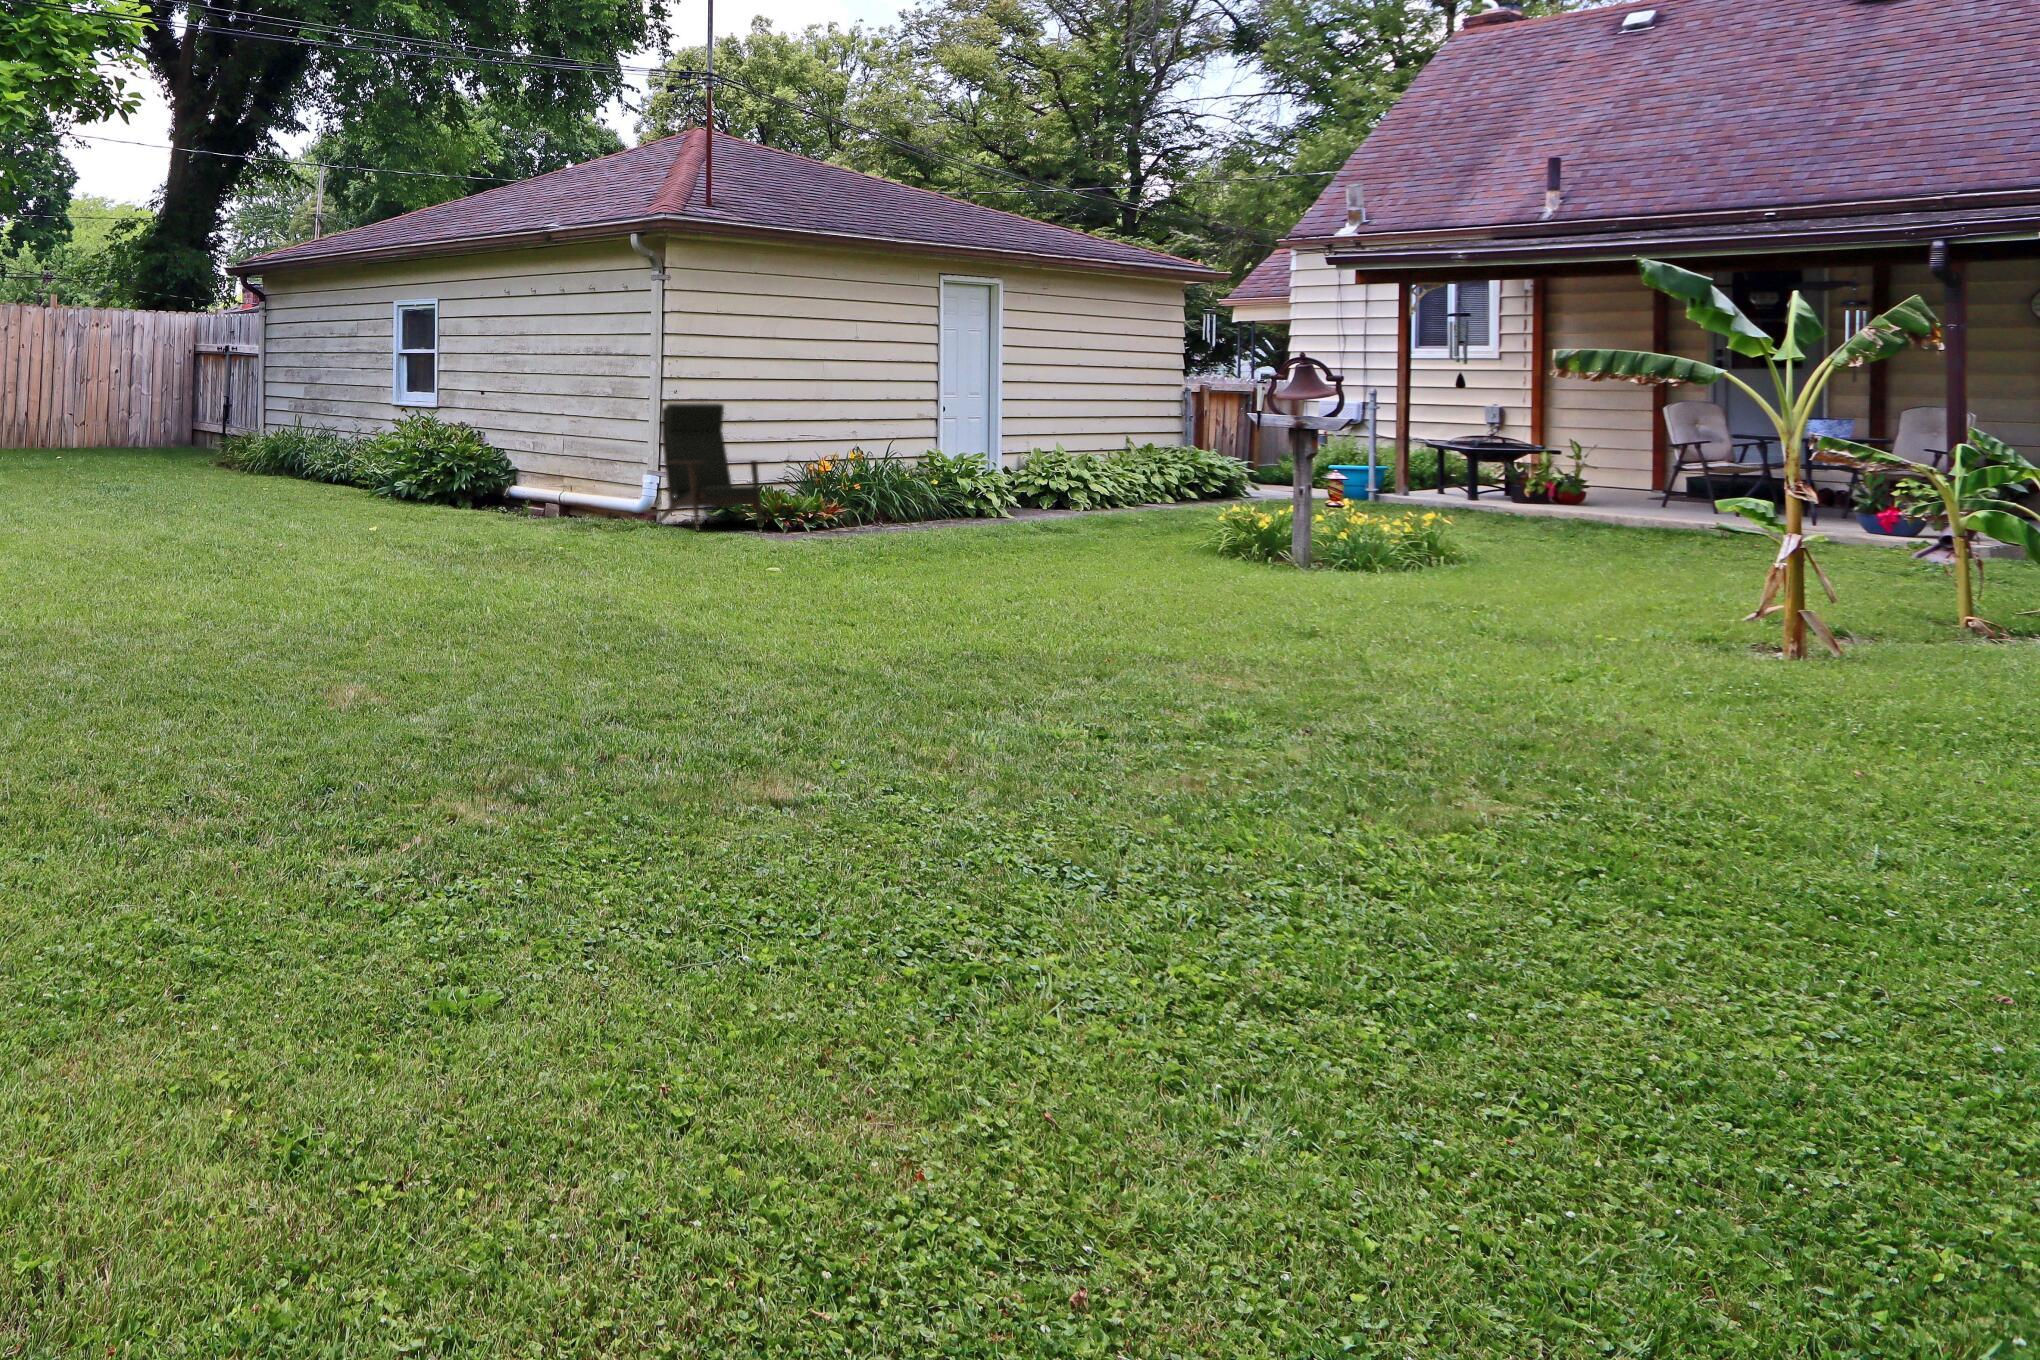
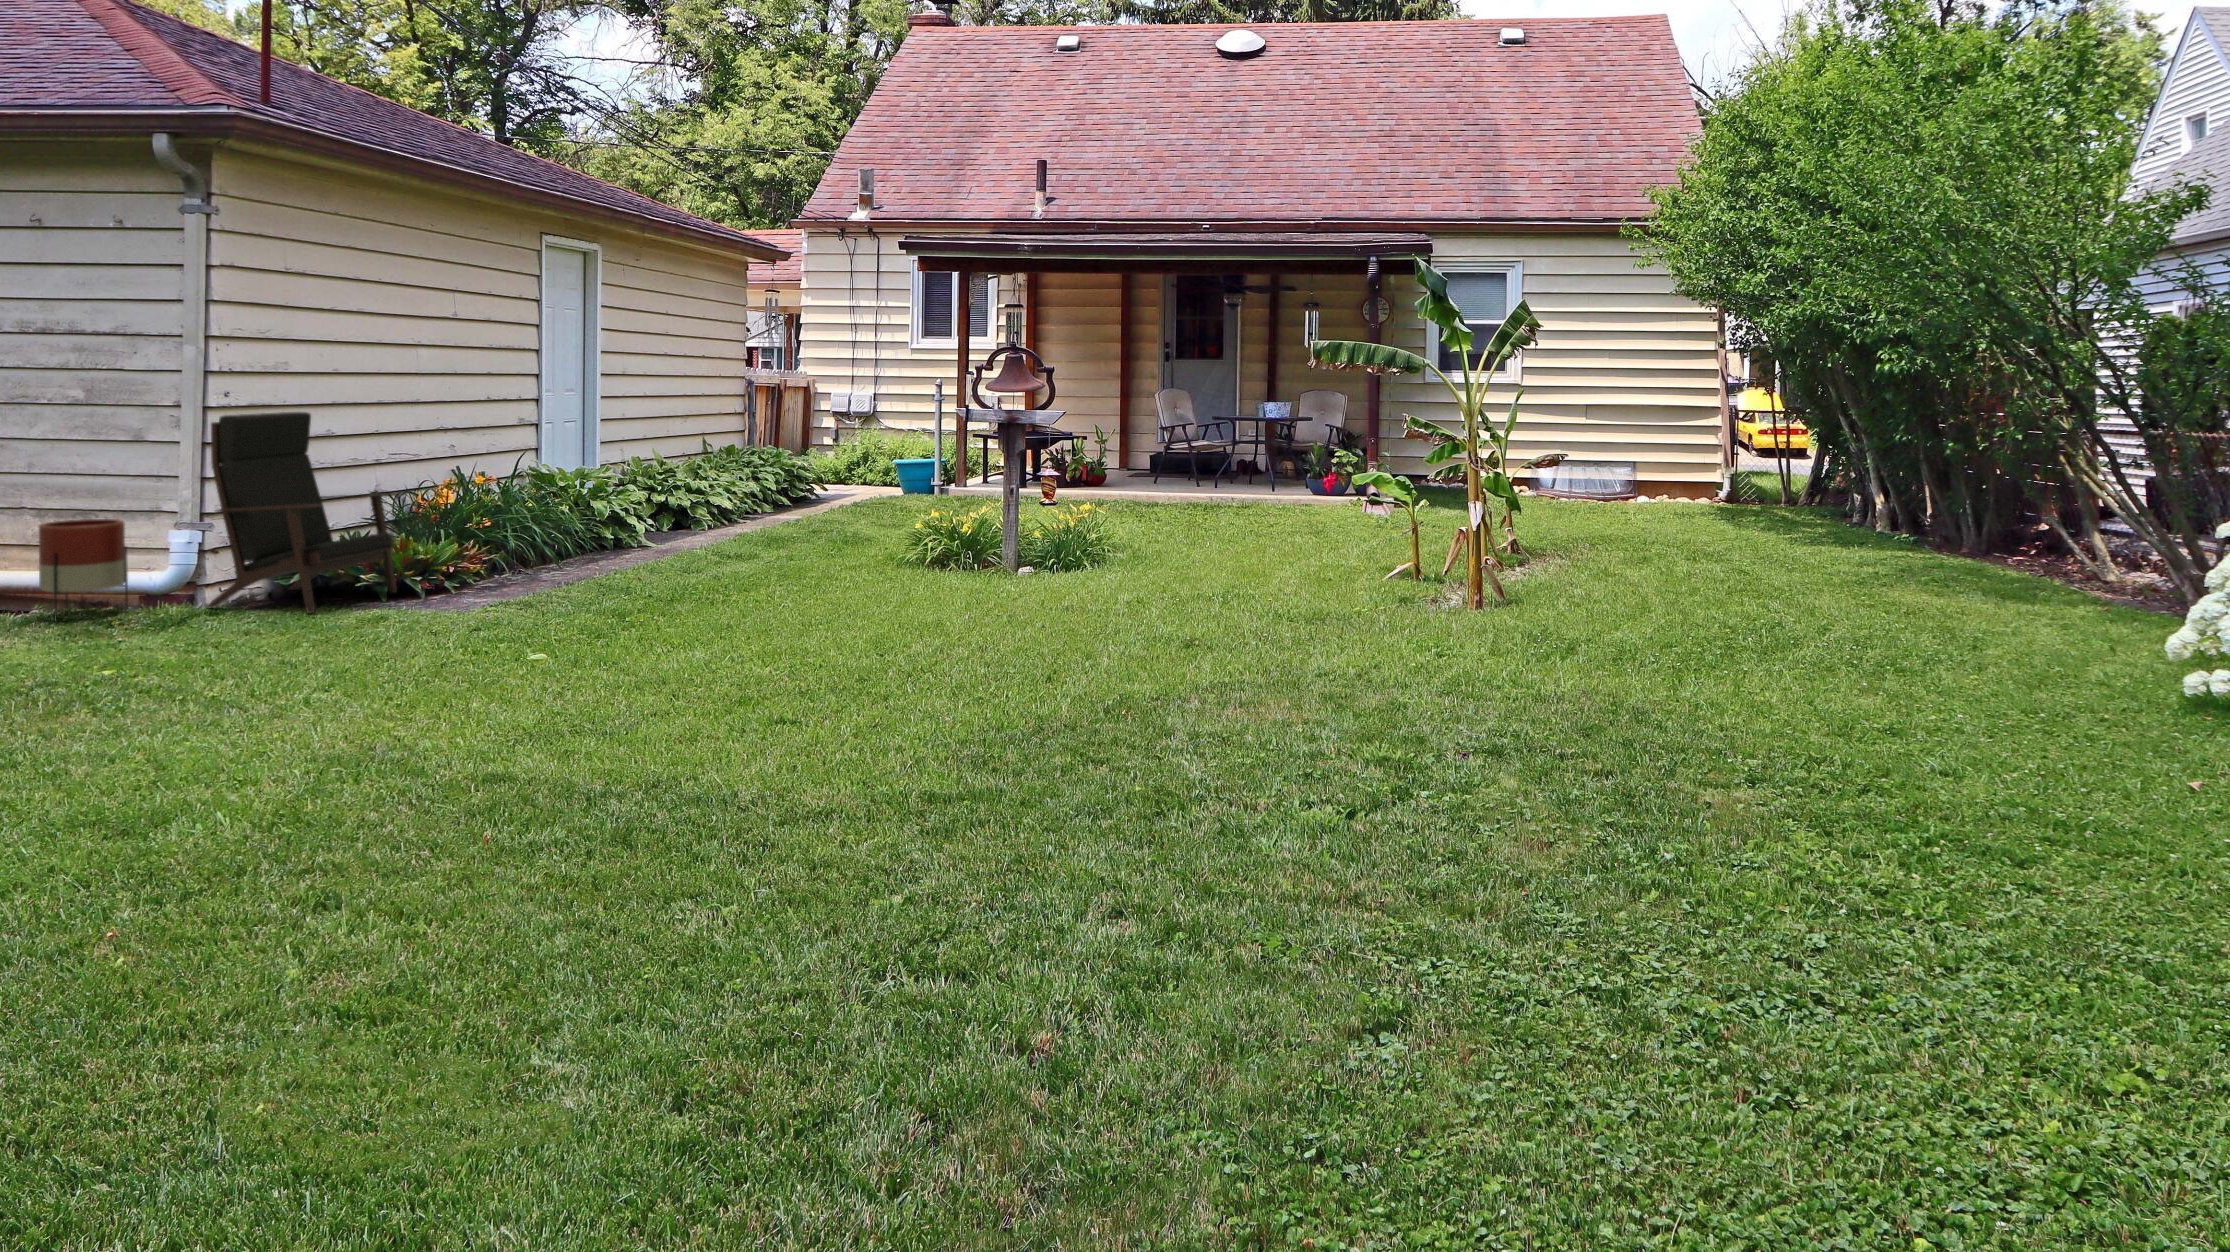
planter: none [581,463,622,520] -> present [39,519,128,621]

